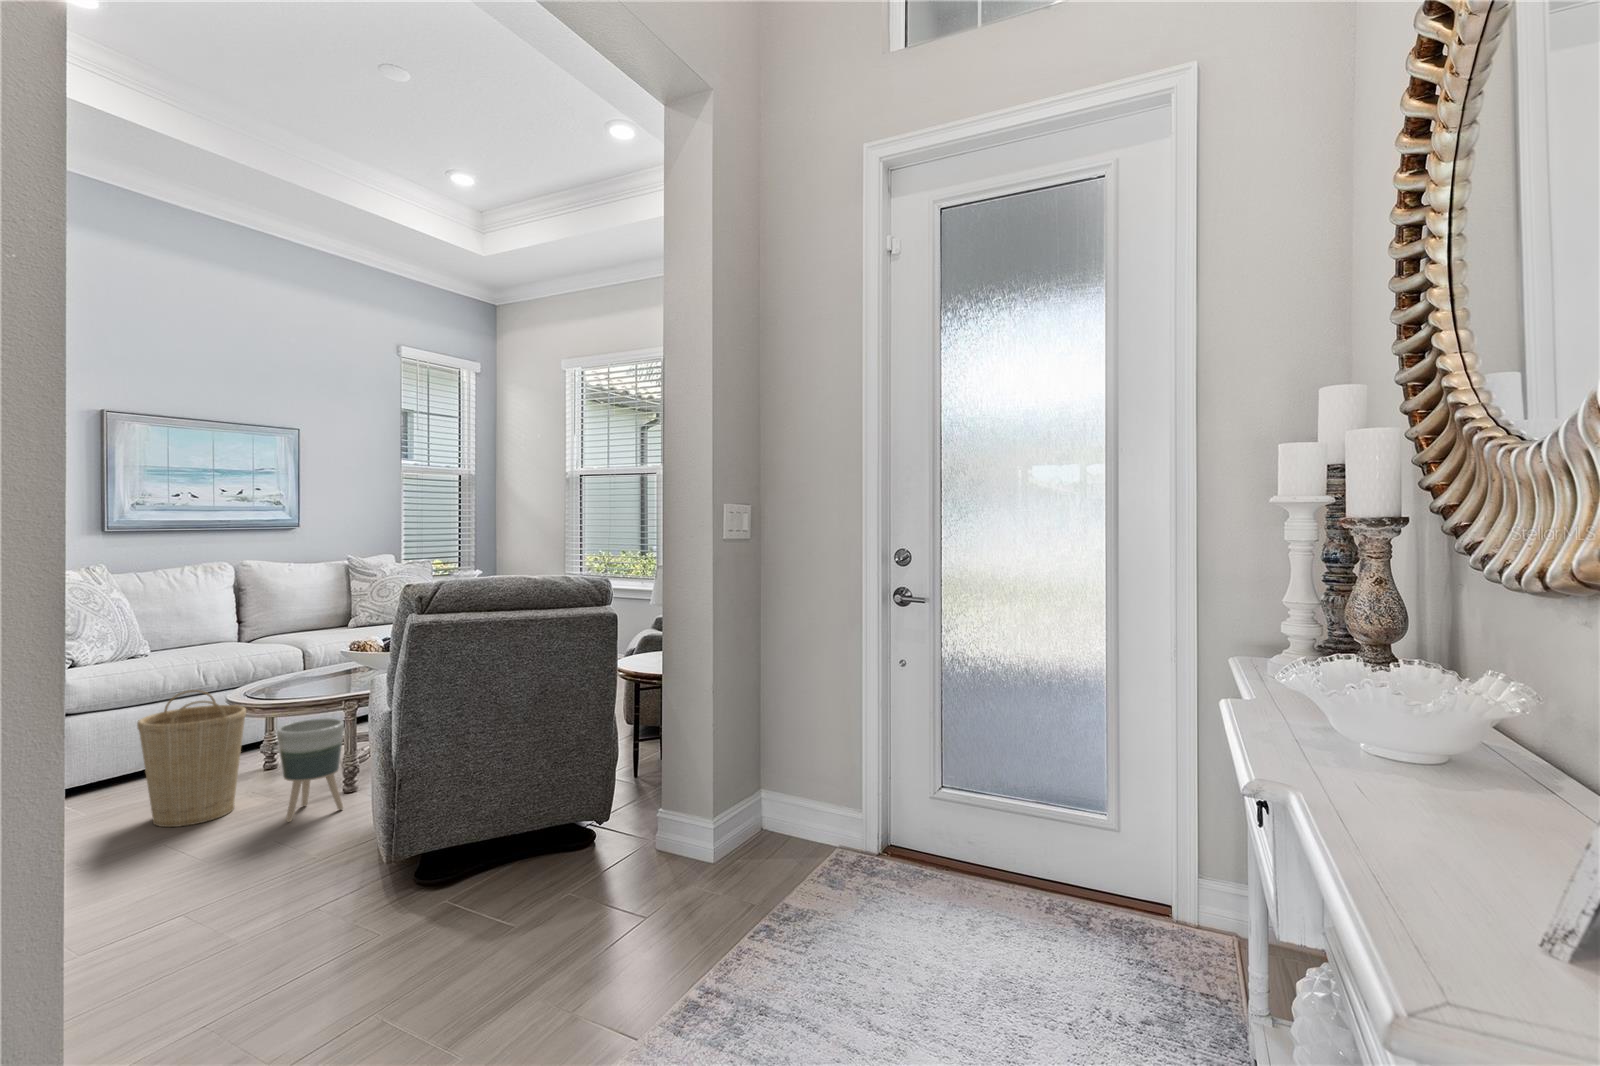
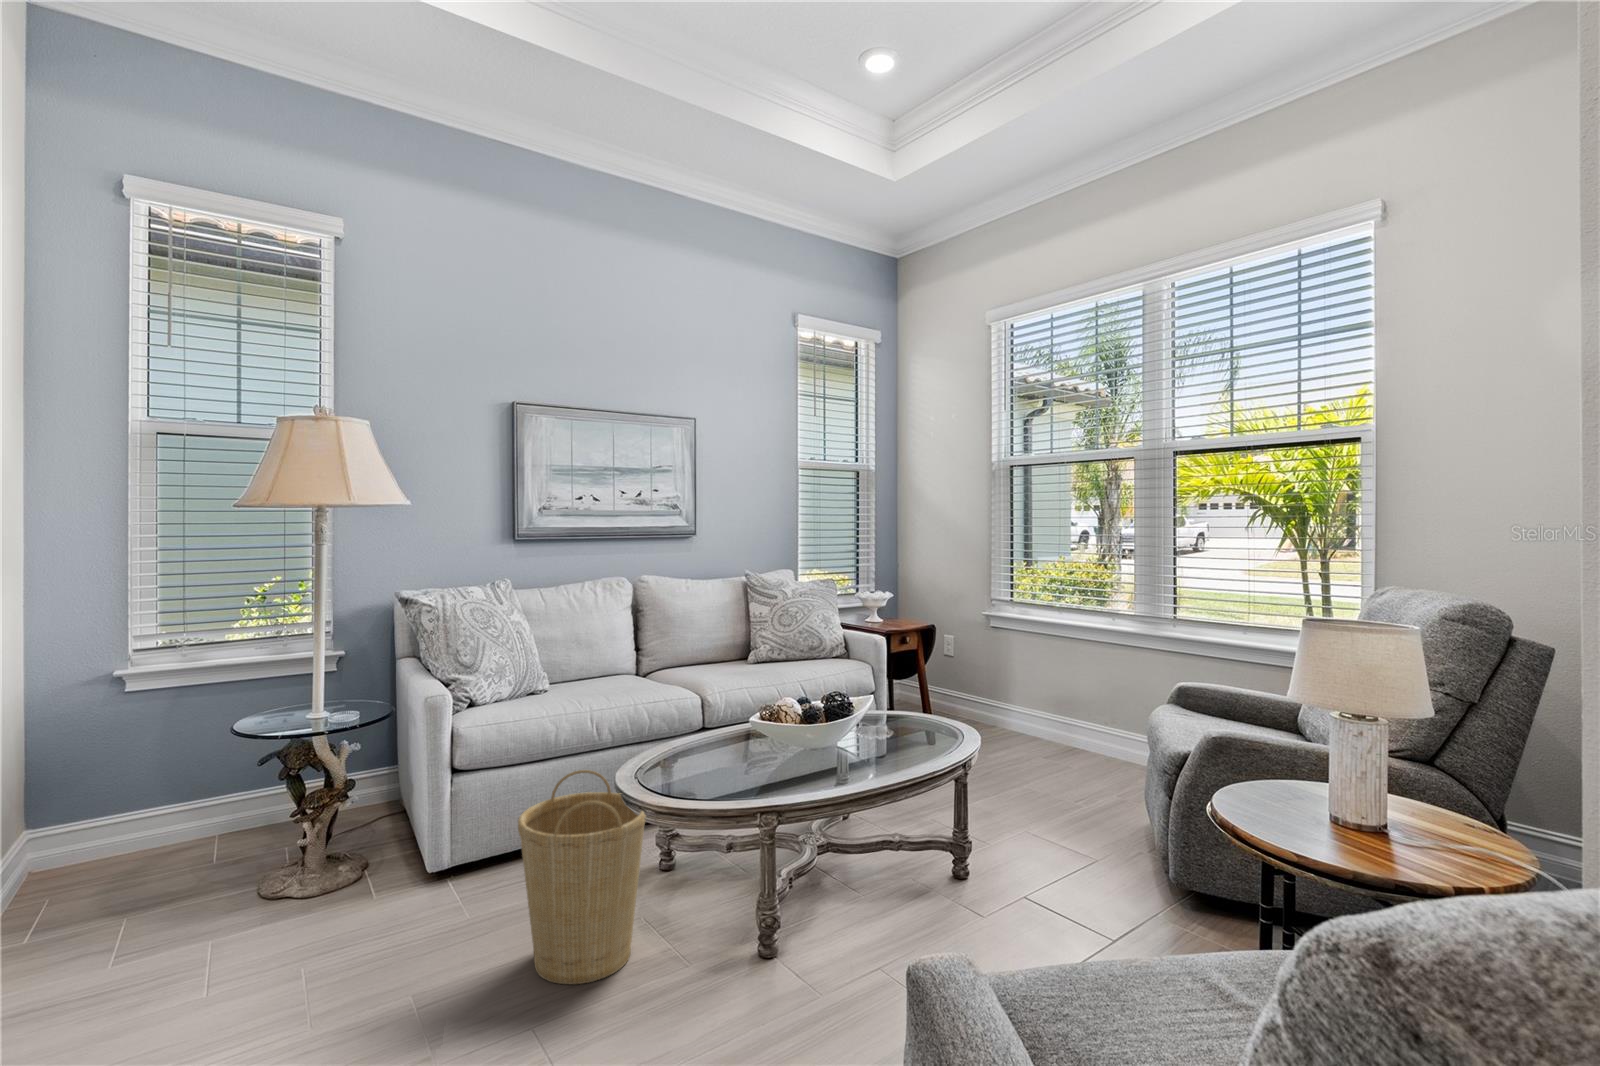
planter: present [277,718,344,822] -> none [686,838,777,1014]

